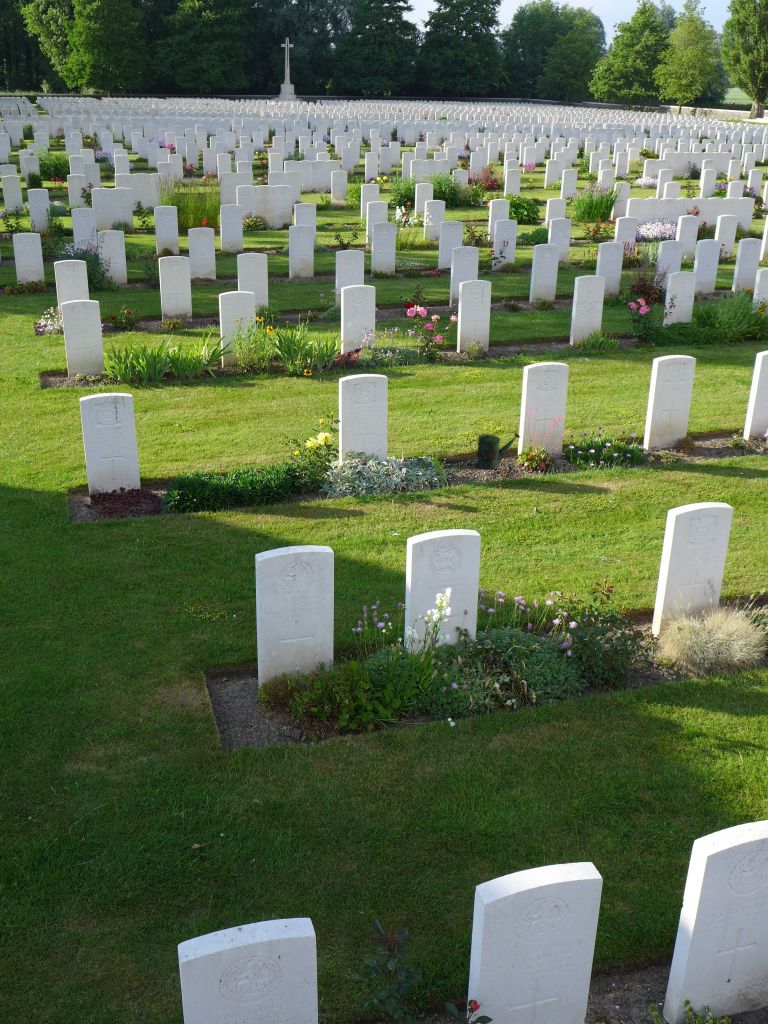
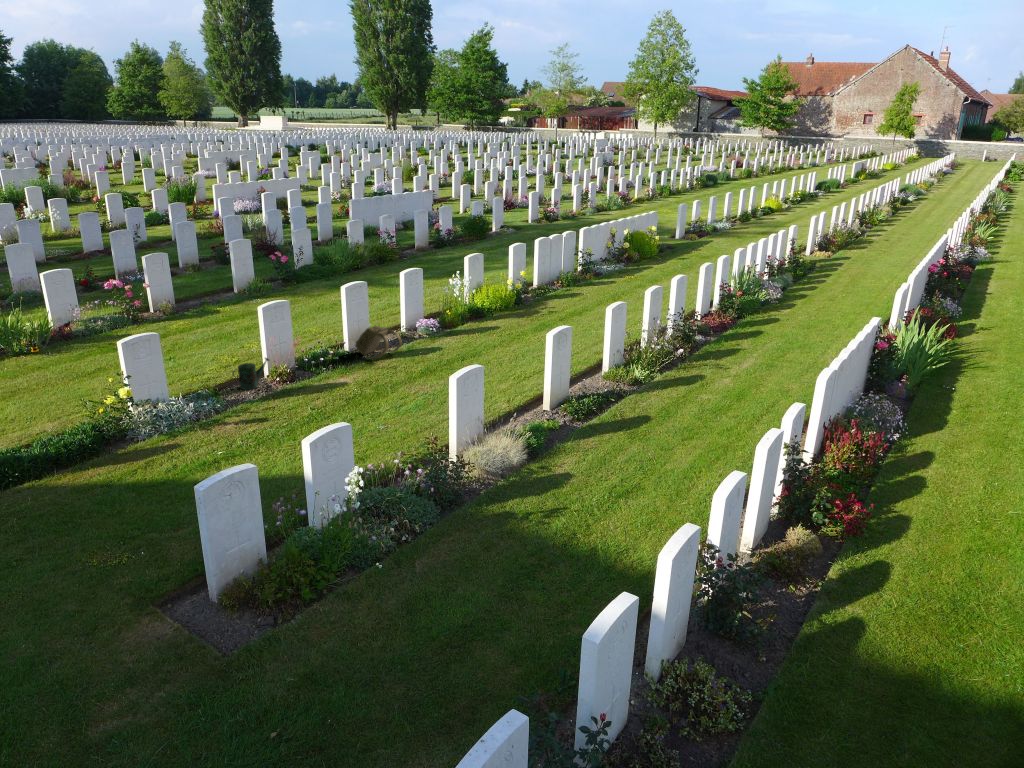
backpack: none [652,419,716,466] -> present [355,326,402,359]

